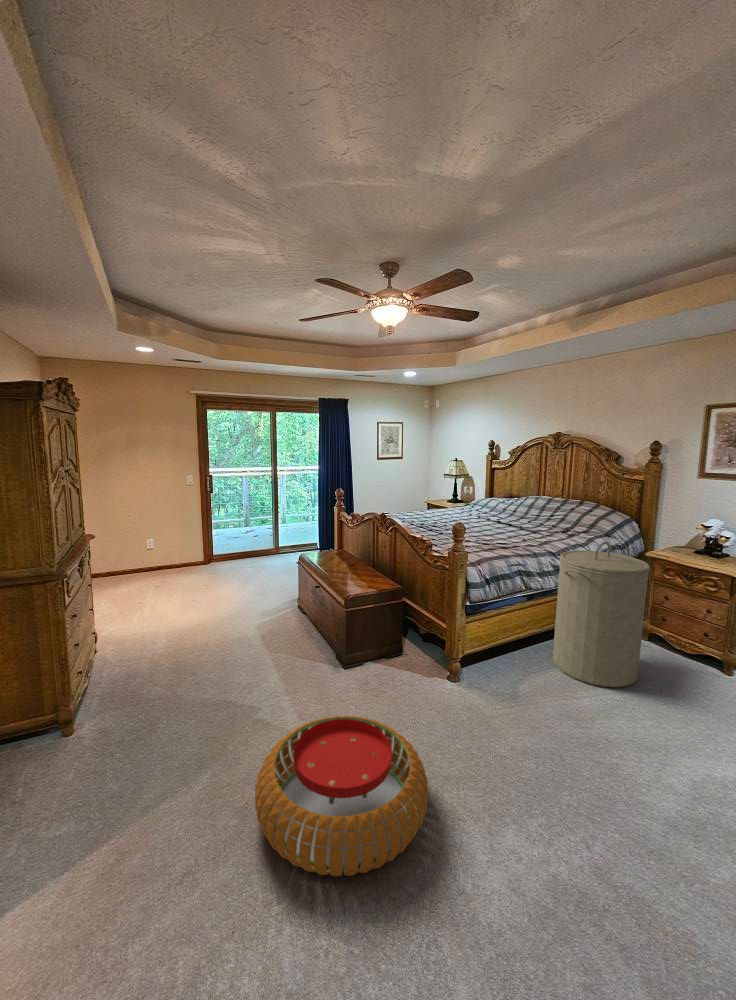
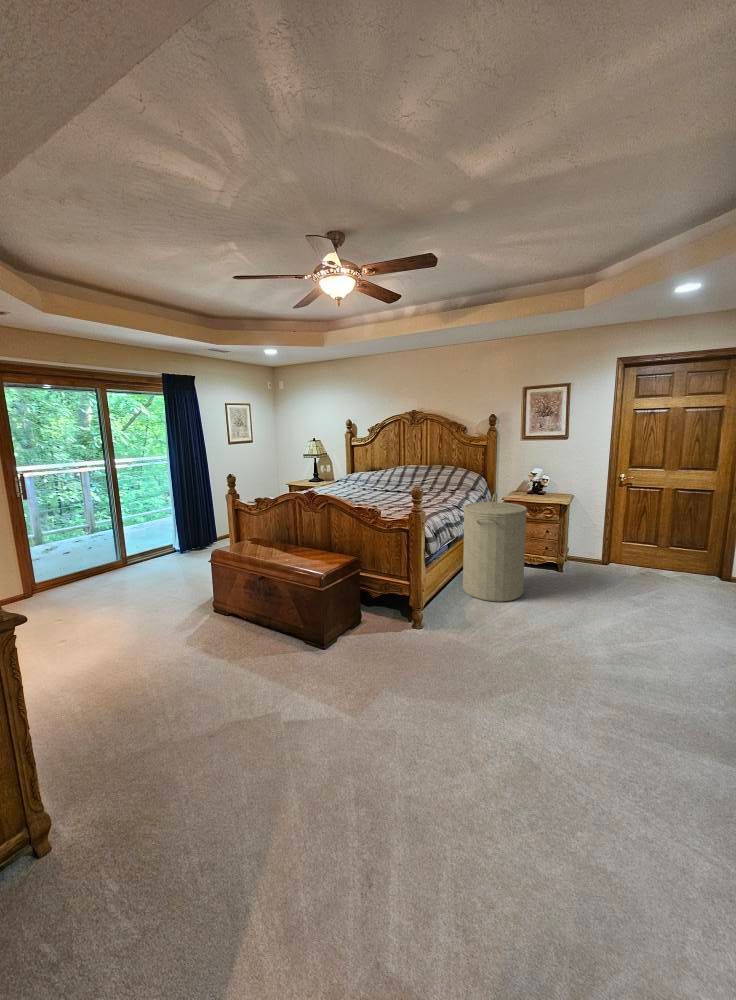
pouf: present [255,715,428,877] -> none [351,670,506,800]

